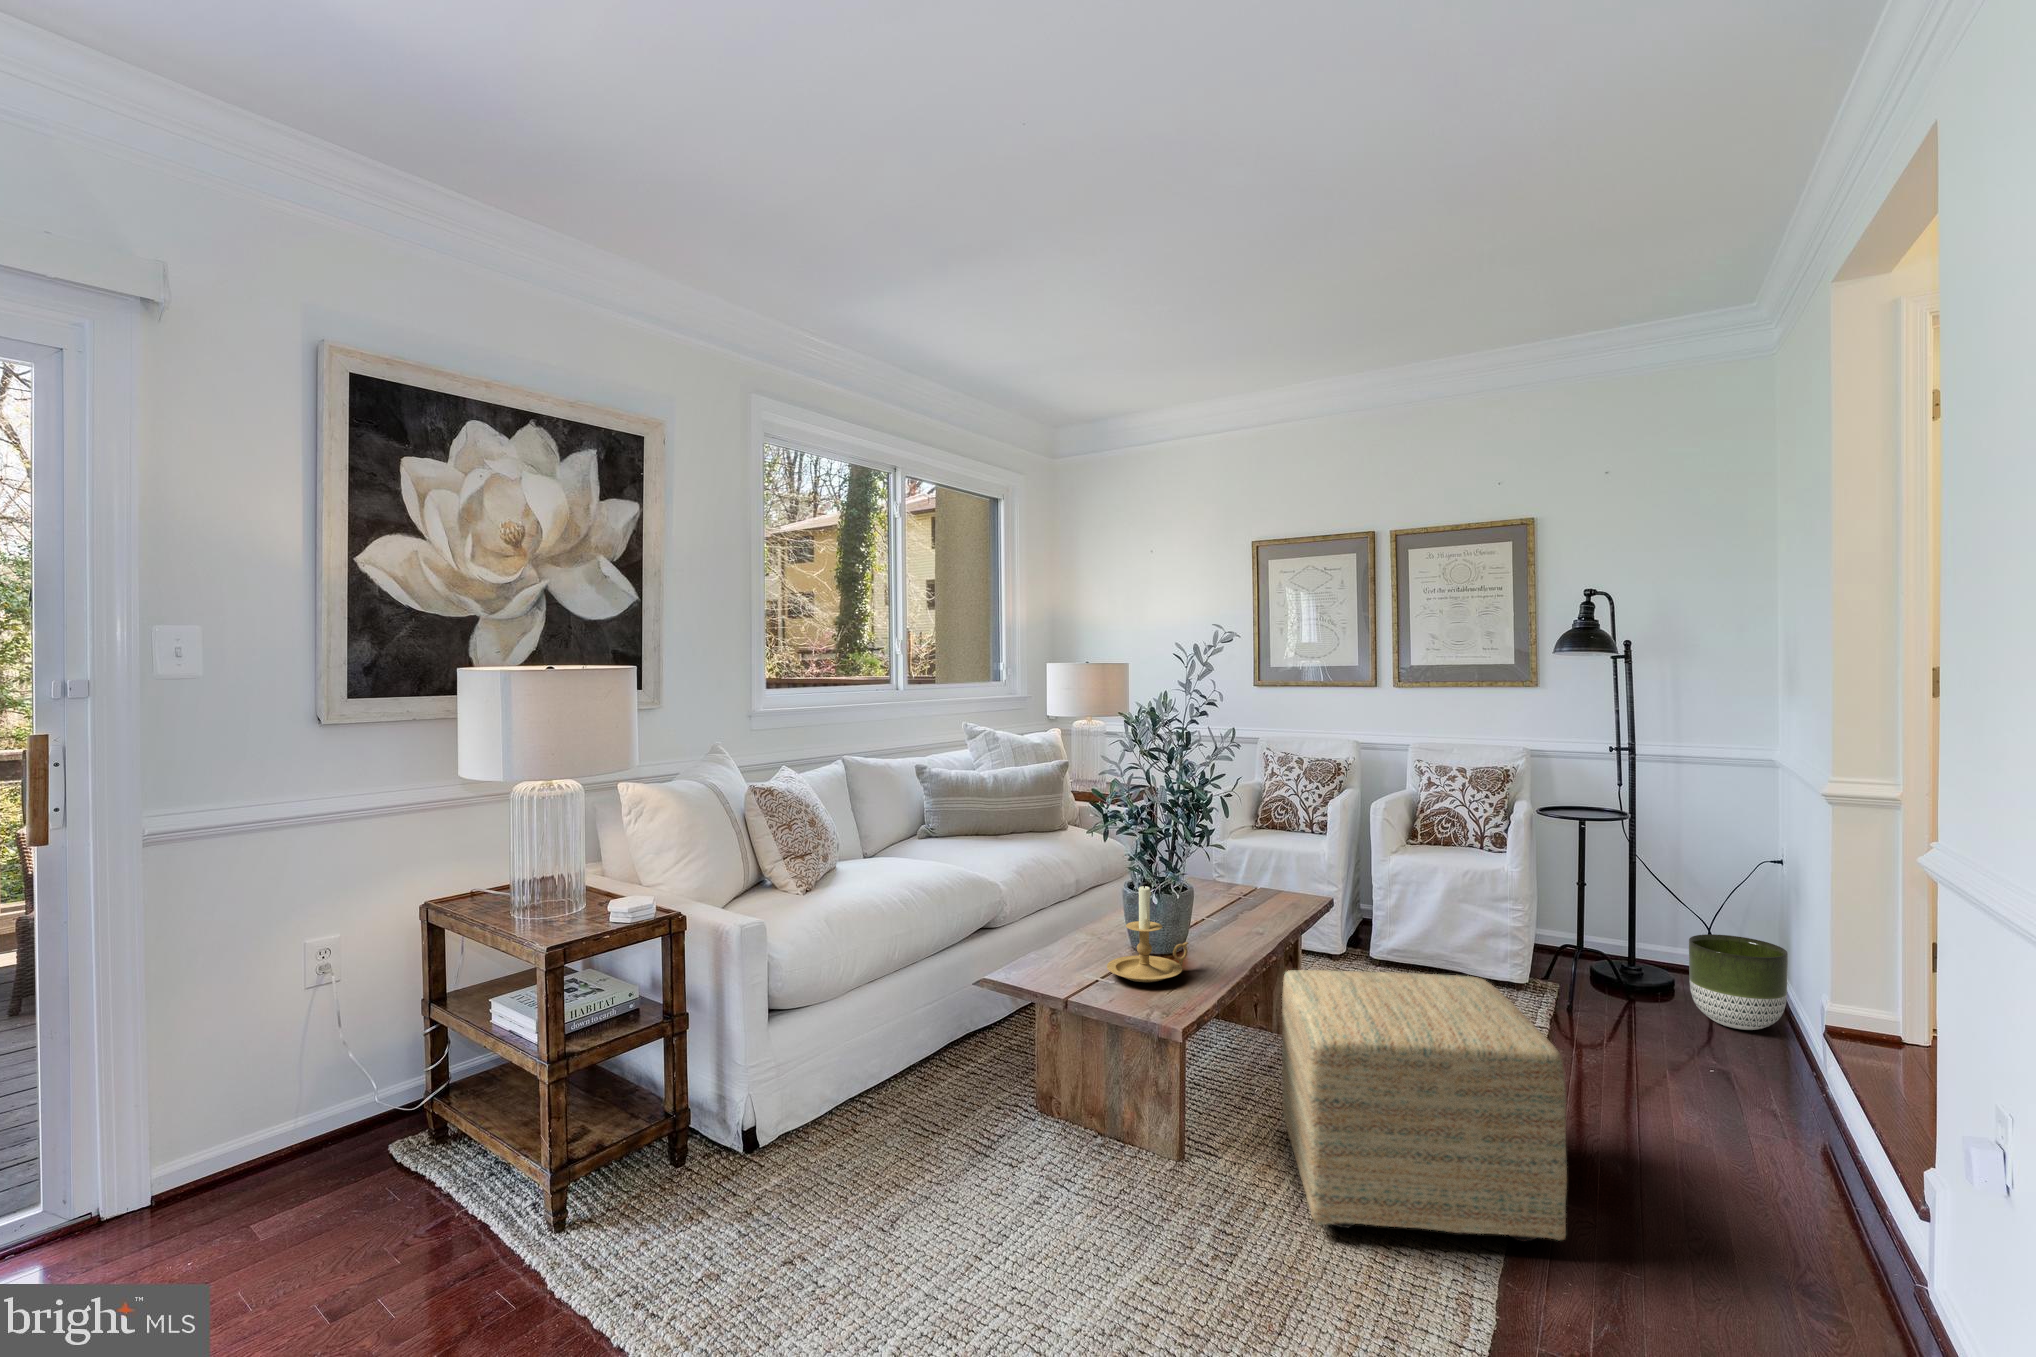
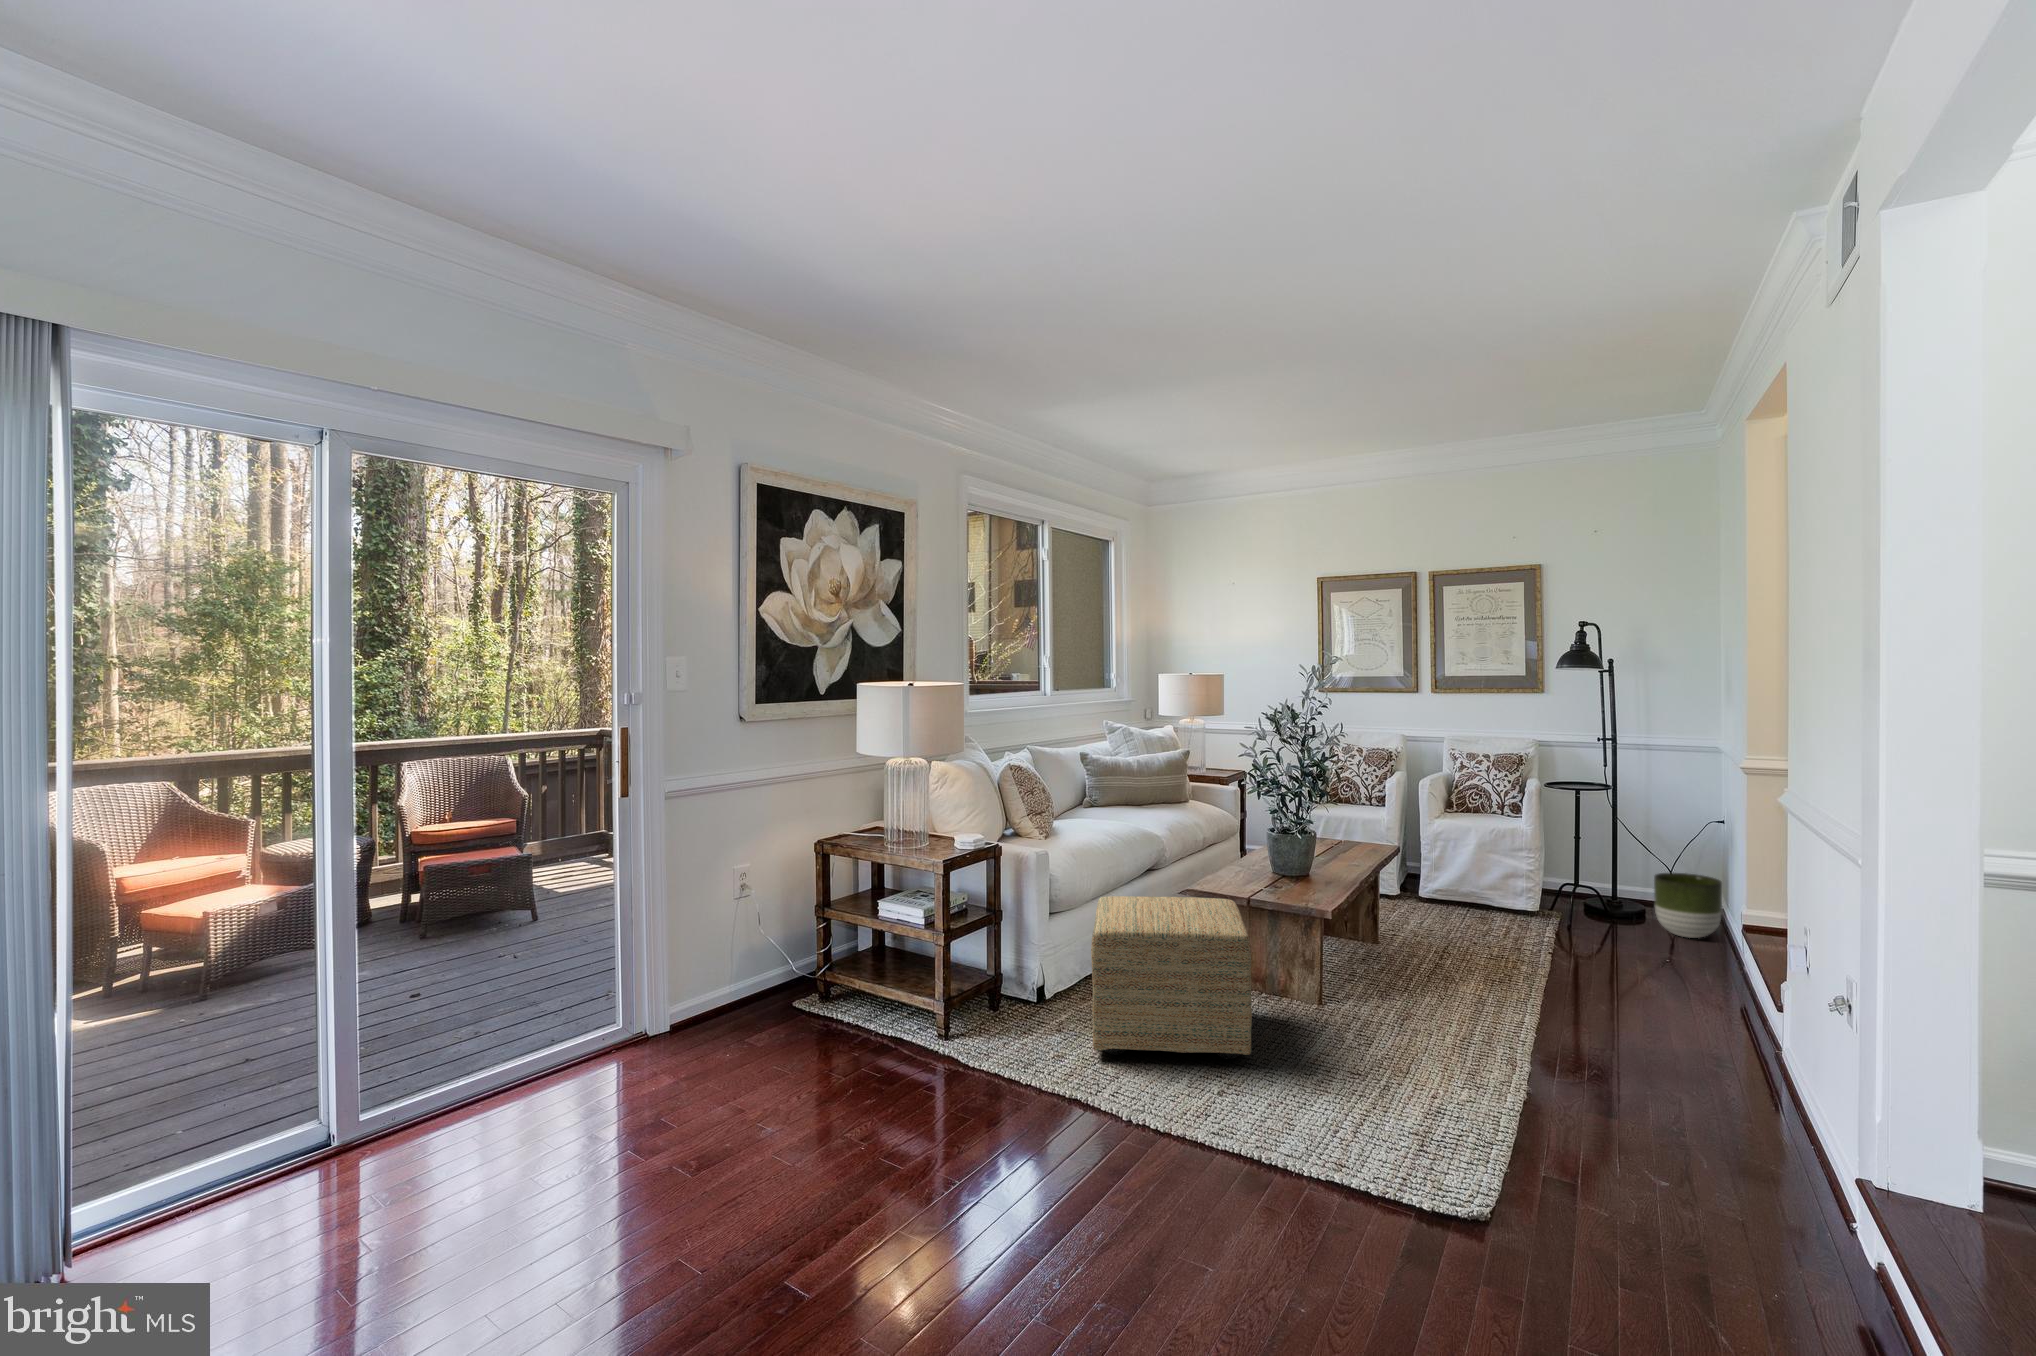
candle holder: present [1107,884,1188,982] -> none [1265,827,1318,892]
ottoman: present [1282,970,1567,1241] -> present [1091,896,1252,1059]

